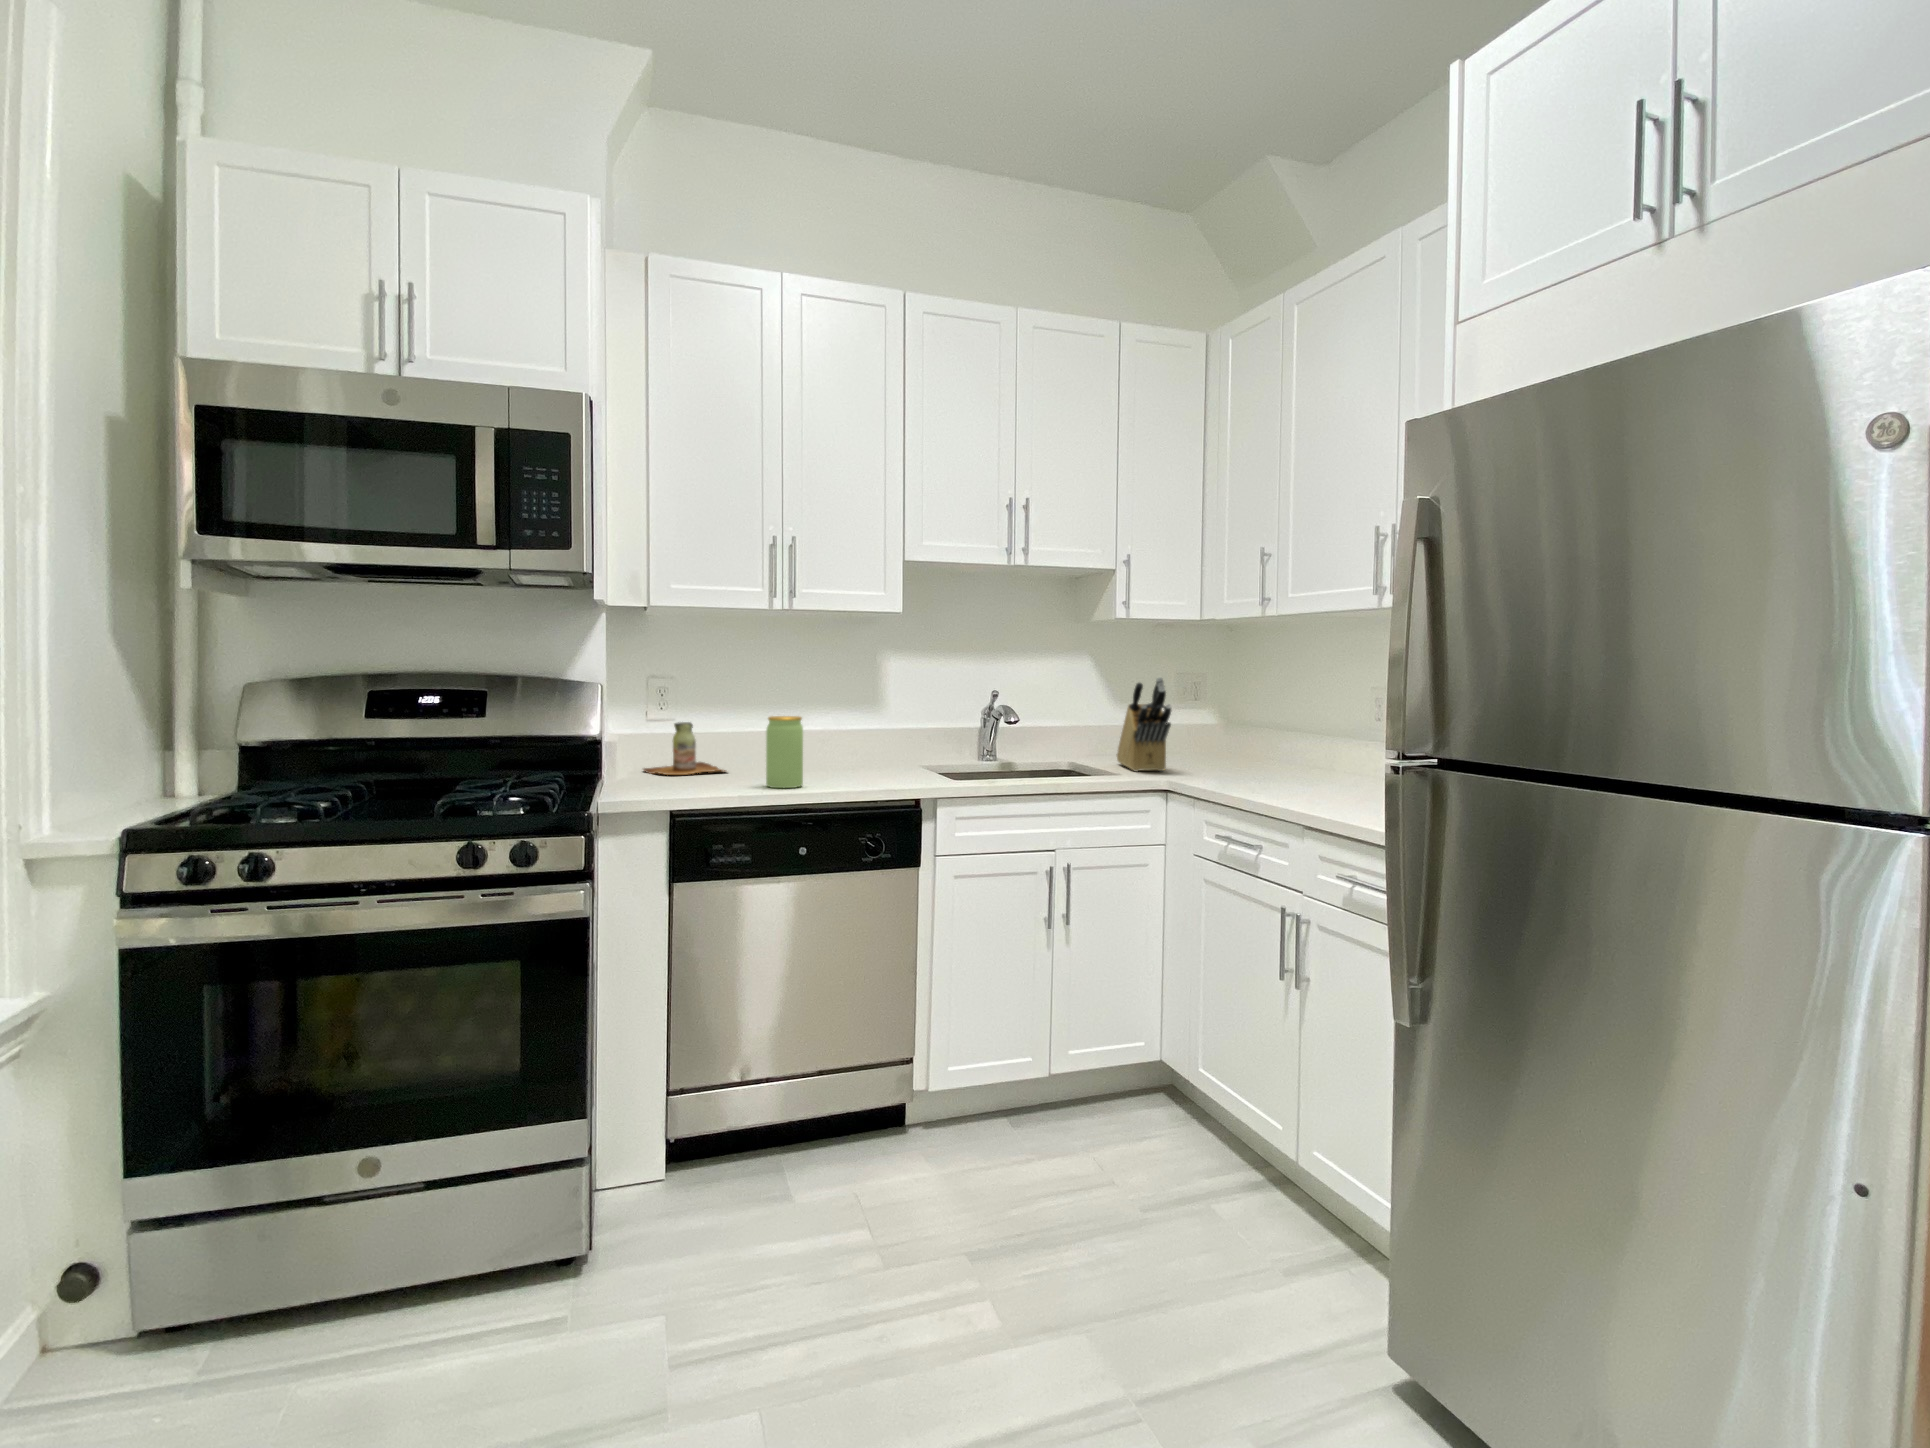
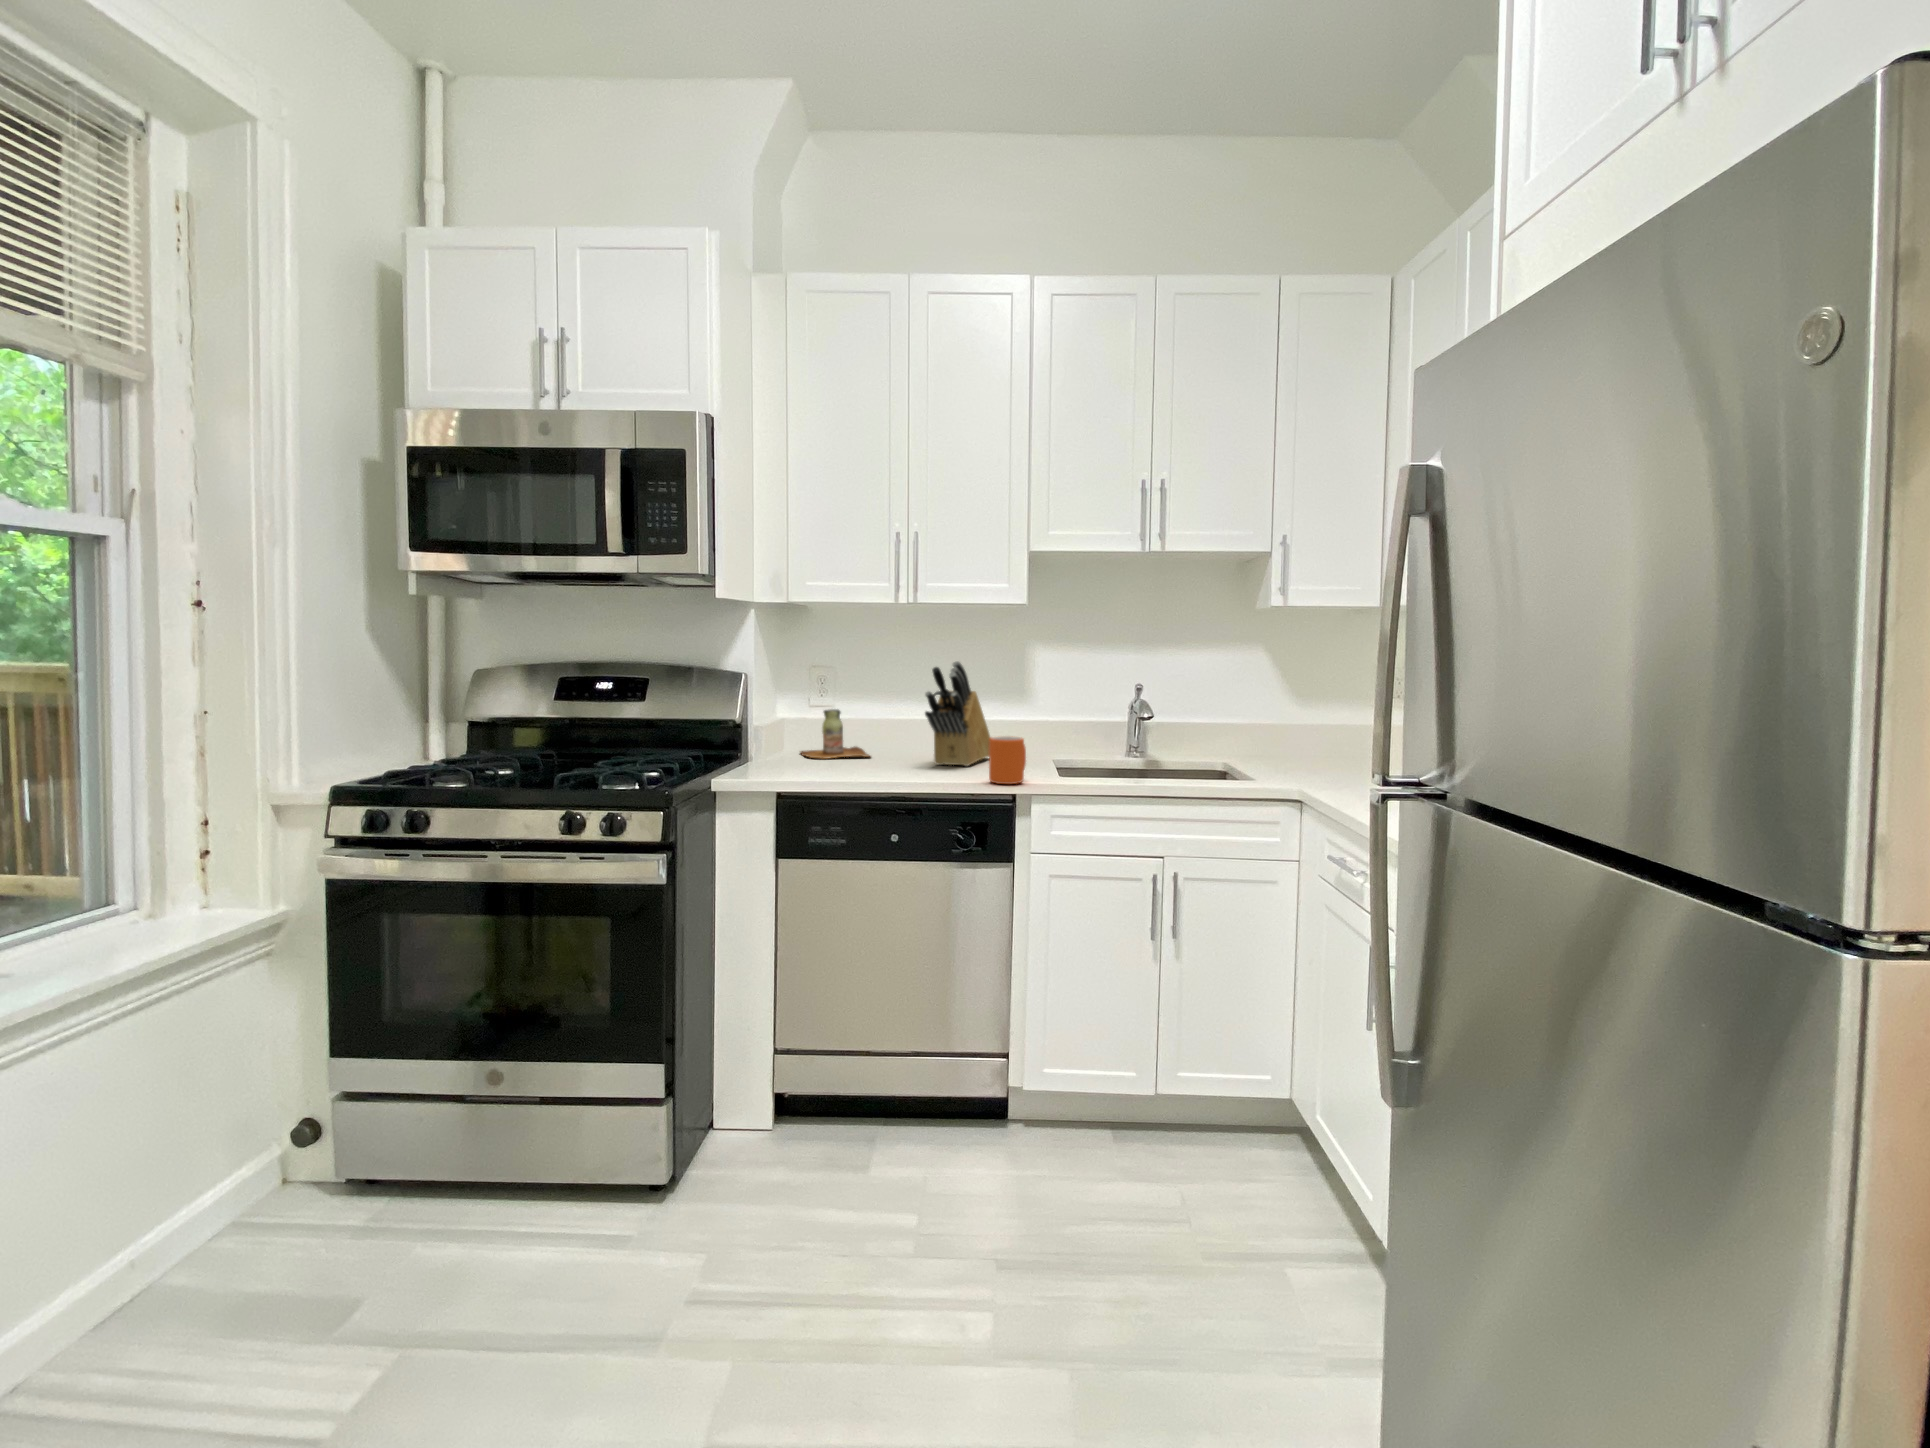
knife block: present [1117,677,1171,772] -> present [925,661,991,766]
jar: present [766,716,803,788] -> none [875,706,910,776]
mug: none [892,743,927,790] -> present [989,736,1026,784]

